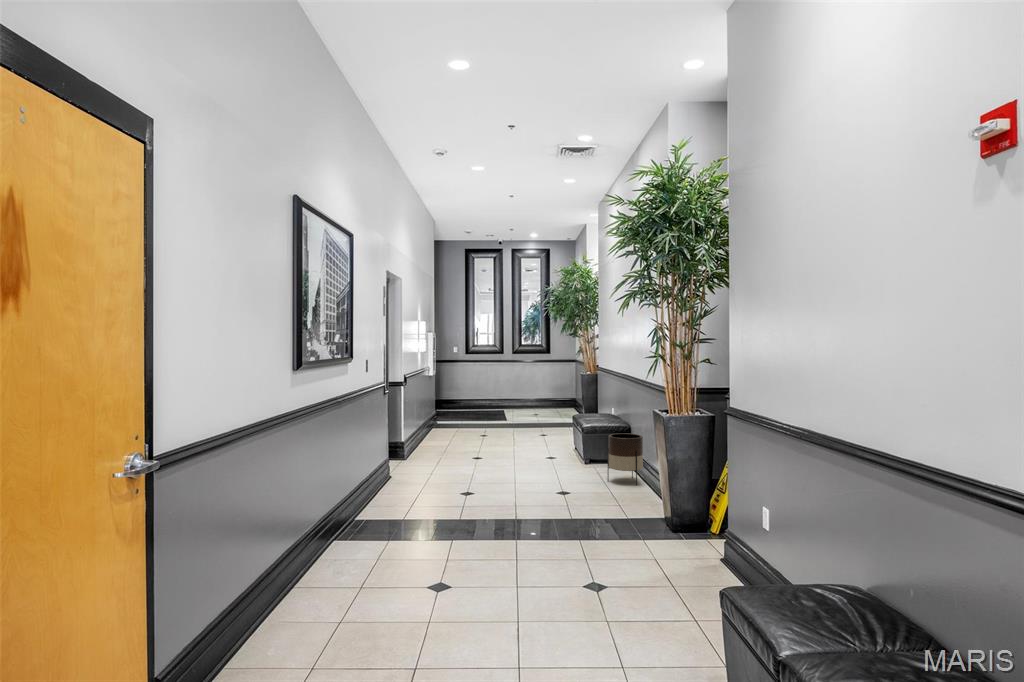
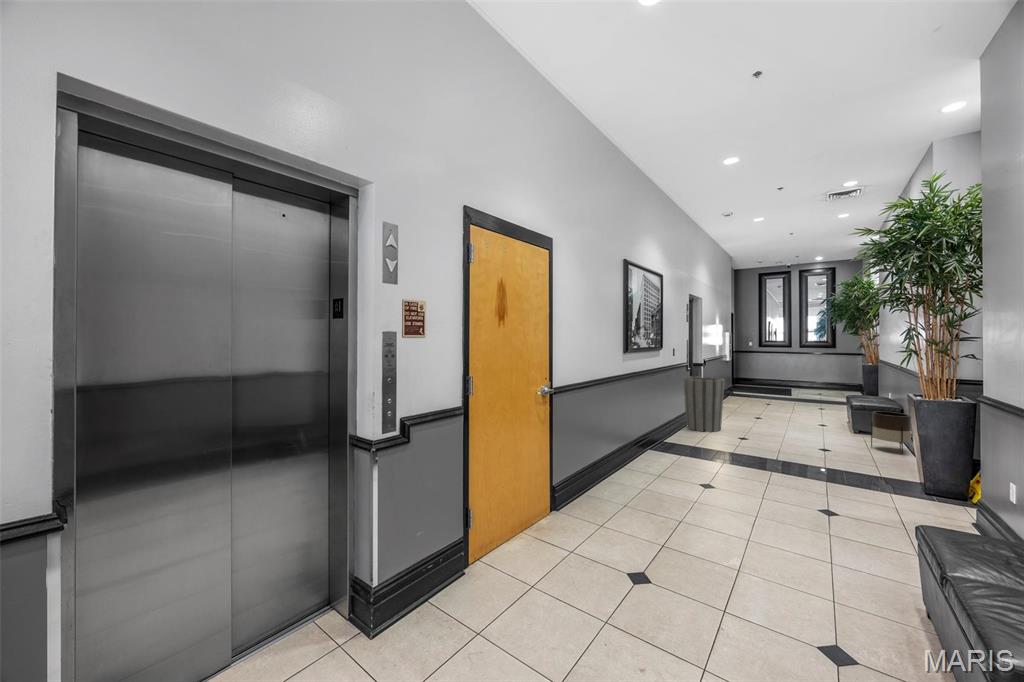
trash can: none [383,404,443,494] -> present [683,376,725,432]

